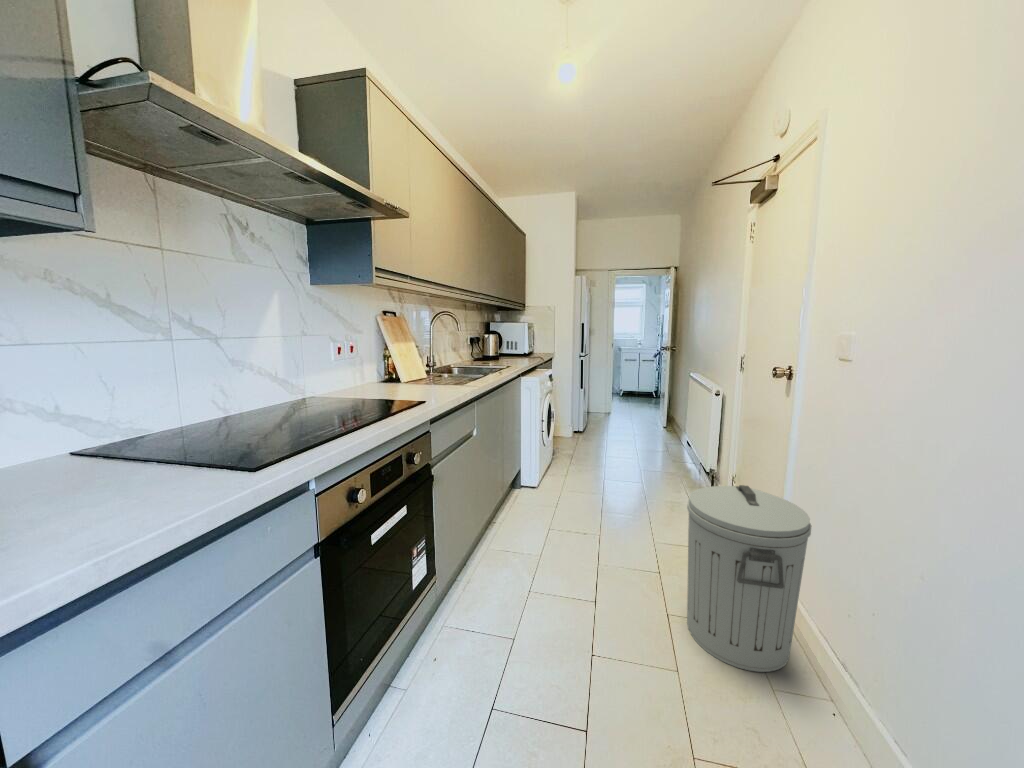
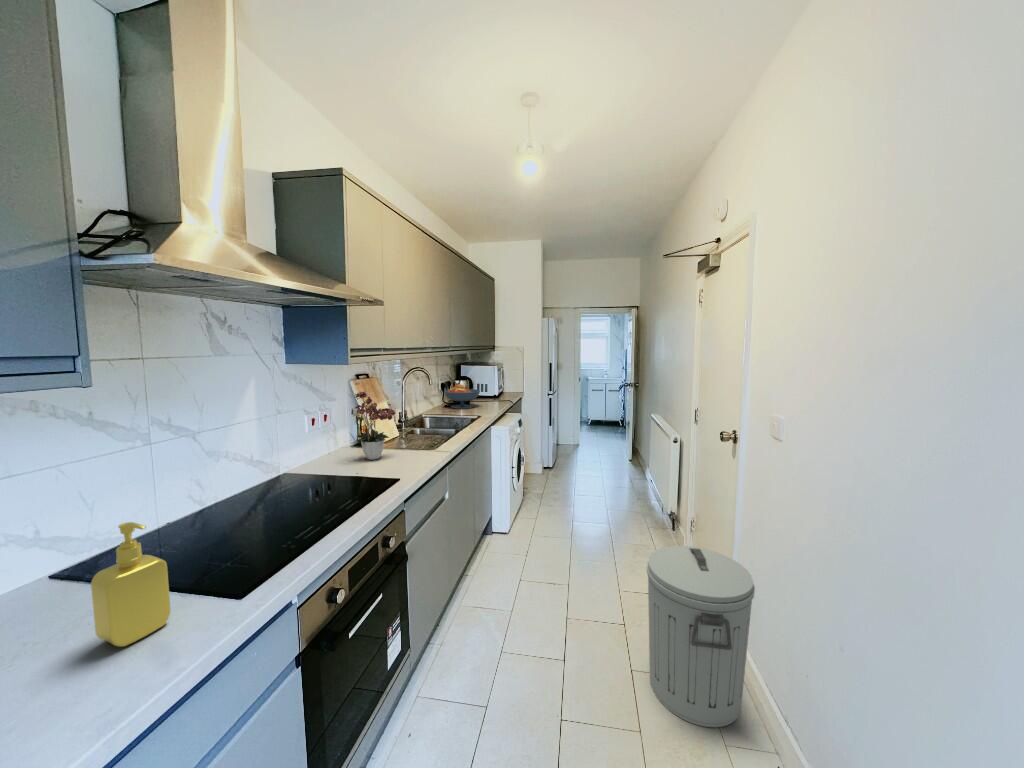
flower arrangement: none [375,316,426,391] -> present [351,392,395,460]
fruit bowl: none [474,339,510,363] -> present [444,384,480,409]
soap dispenser: none [90,374,177,502] -> present [91,522,170,647]

